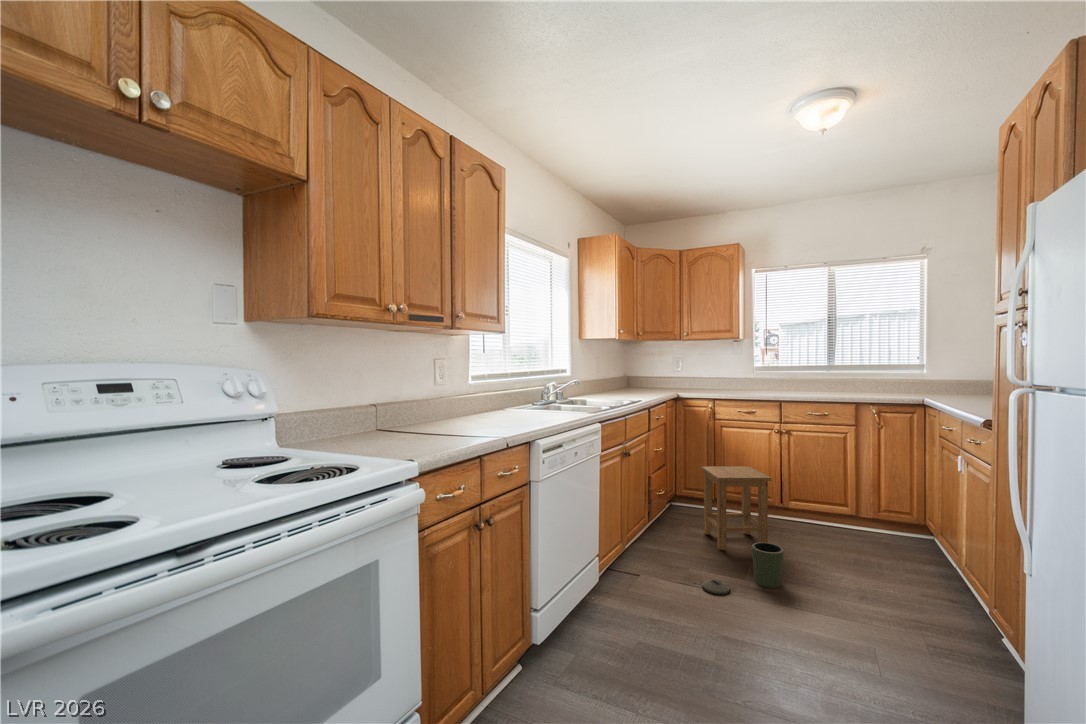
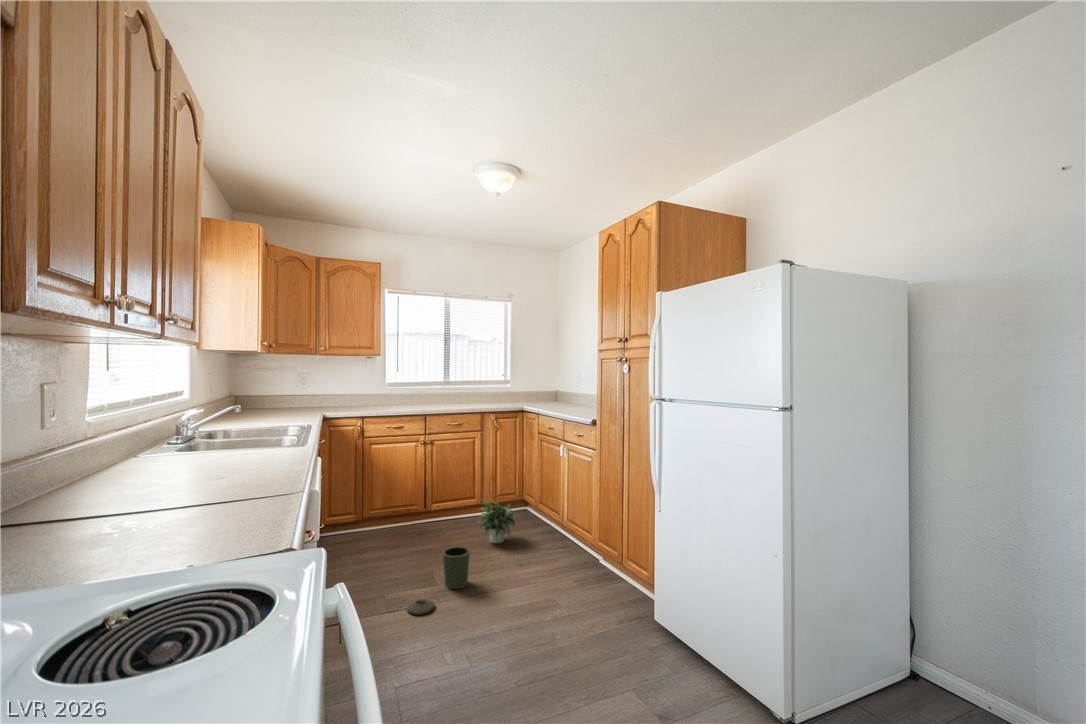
stool: present [701,466,771,550] -> none [366,479,438,569]
potted plant: none [824,506,883,563] -> present [479,499,516,543]

